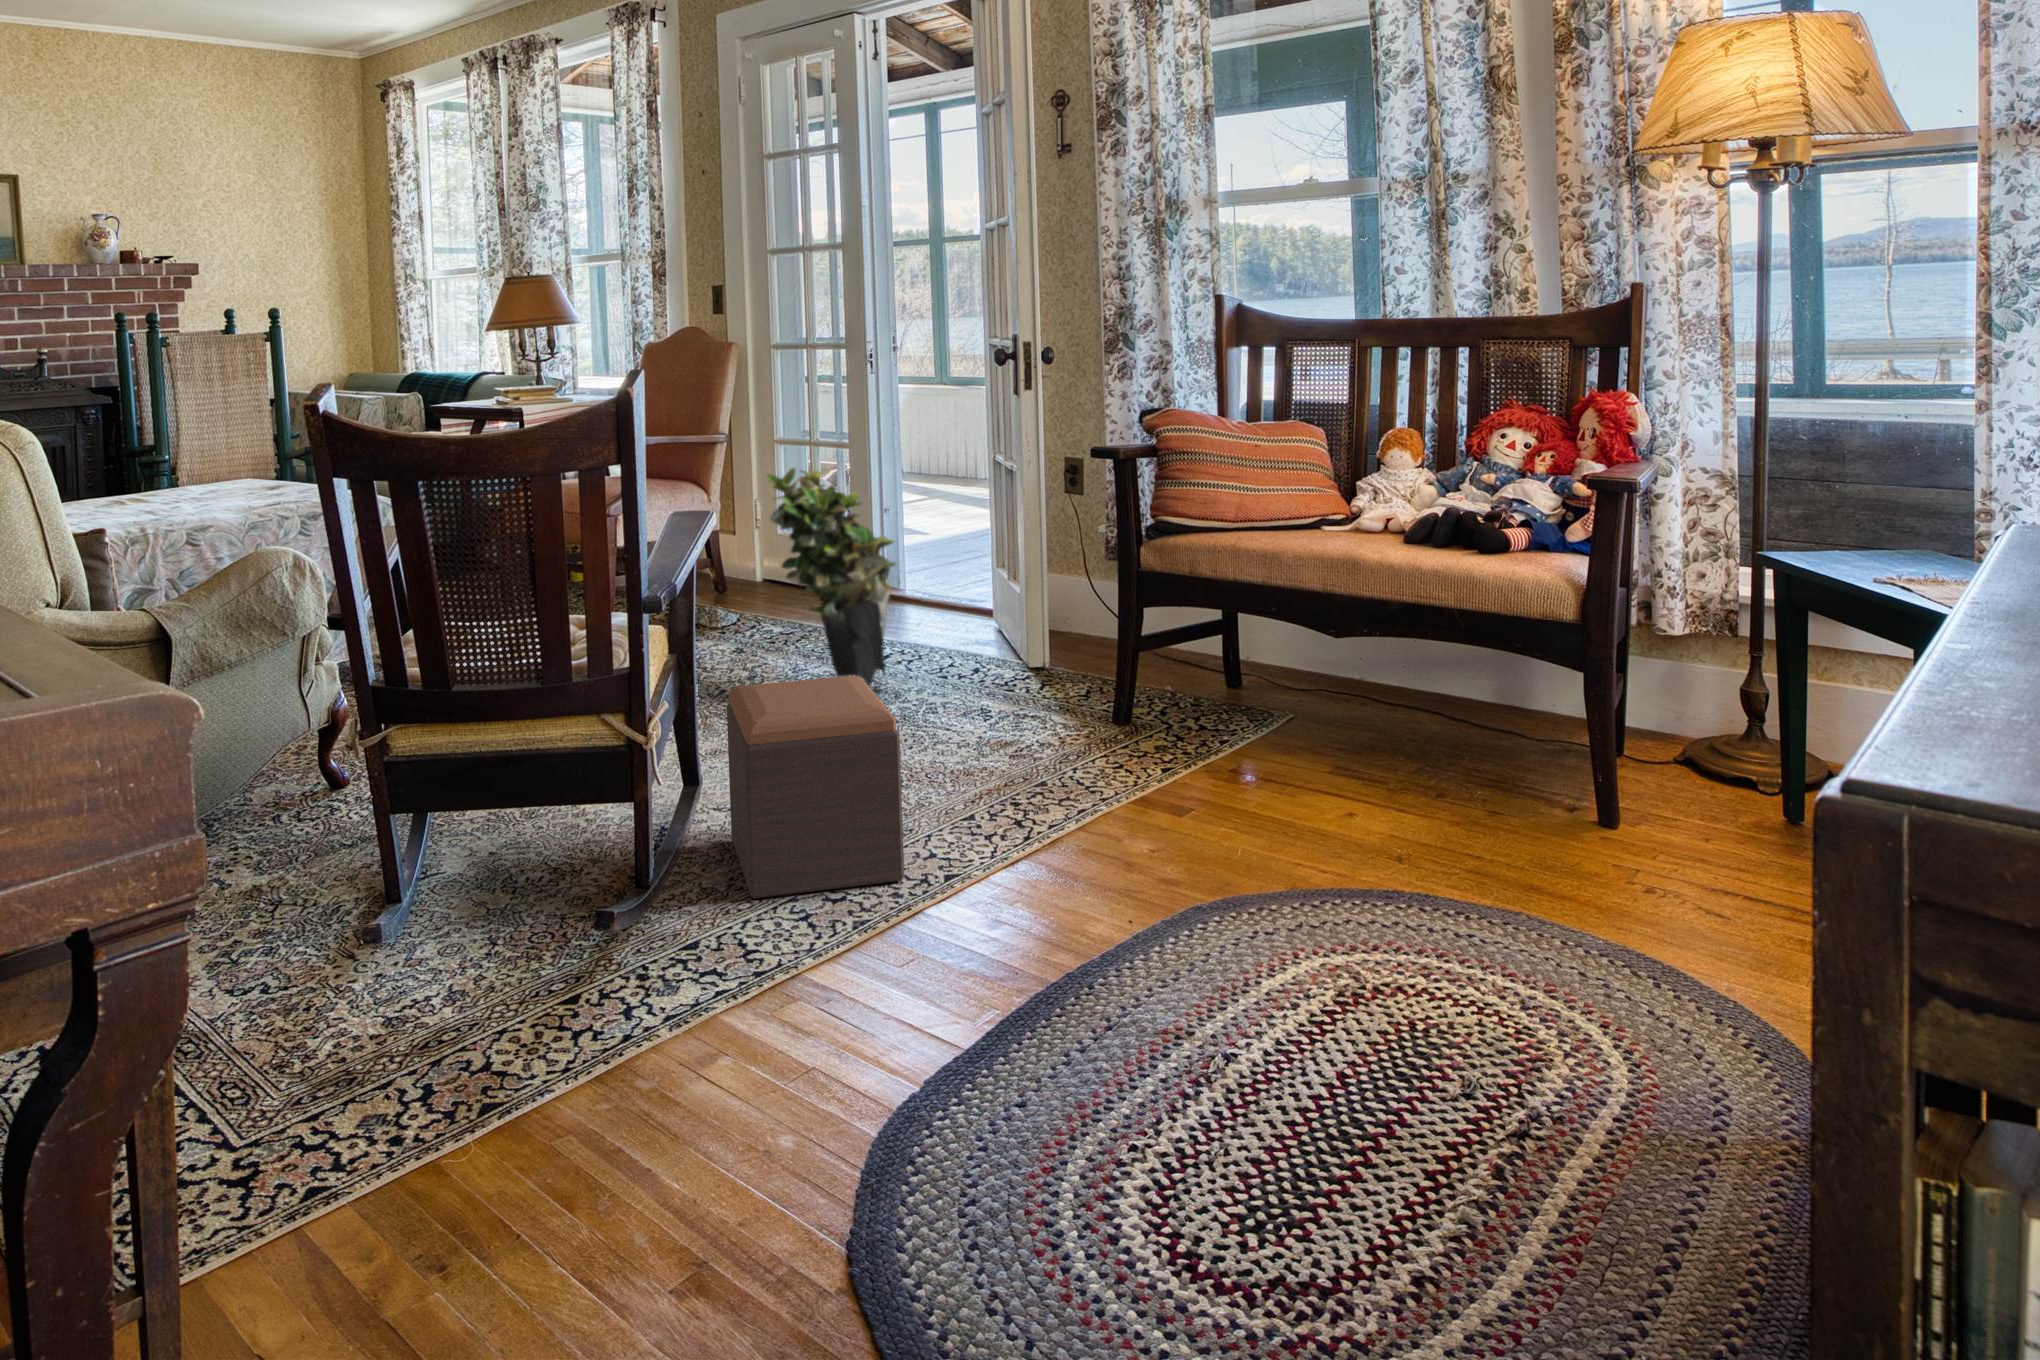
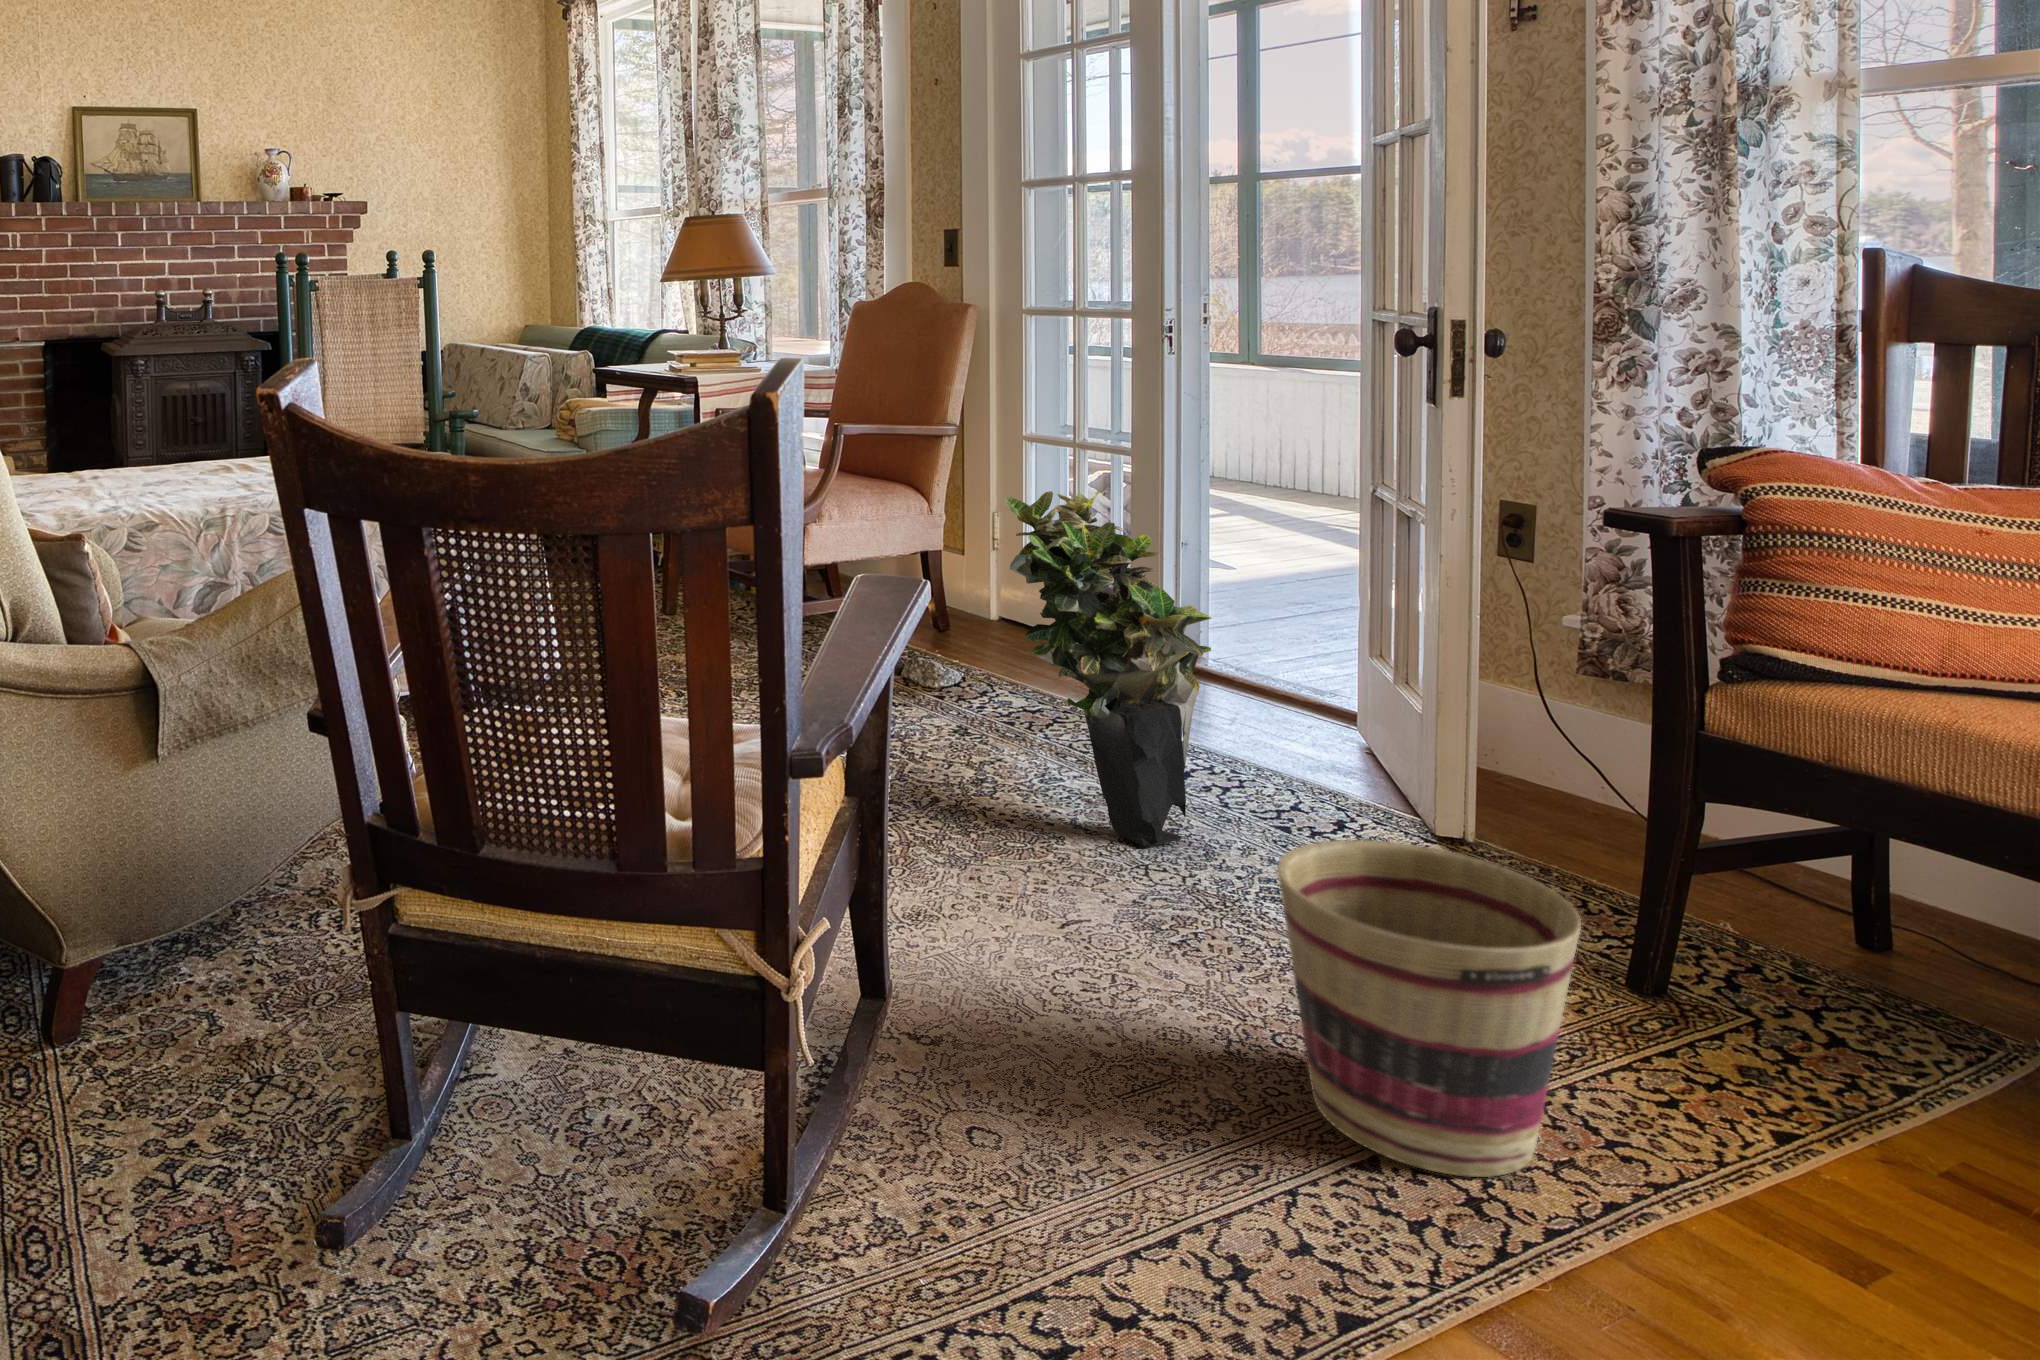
basket: none [926,649,1073,822] -> present [1277,840,1581,1177]
footstool: present [727,676,904,899] -> none [926,860,1238,1269]

